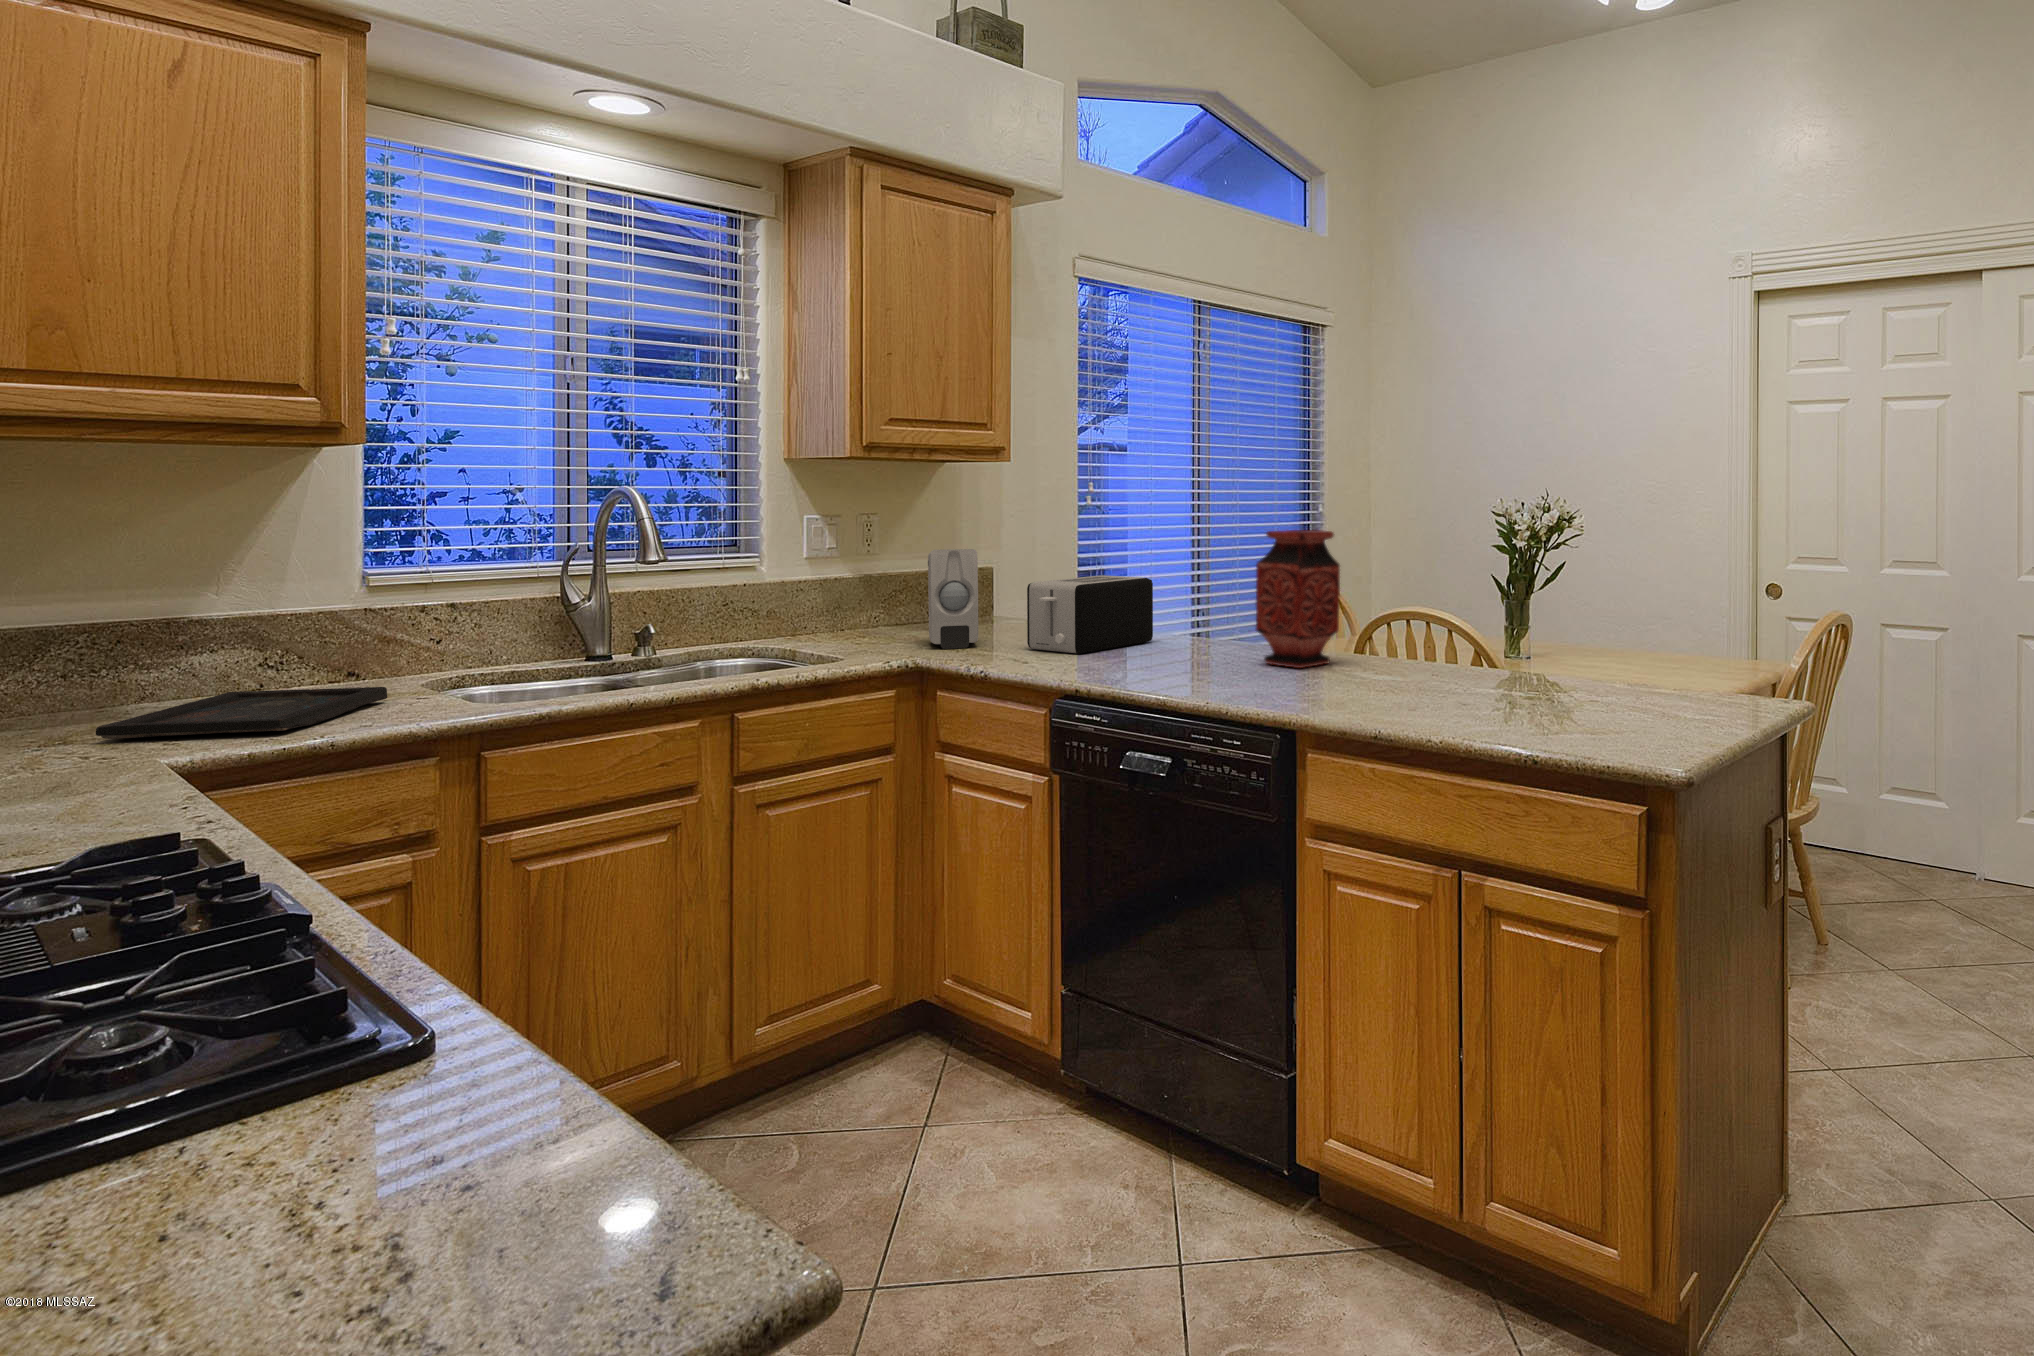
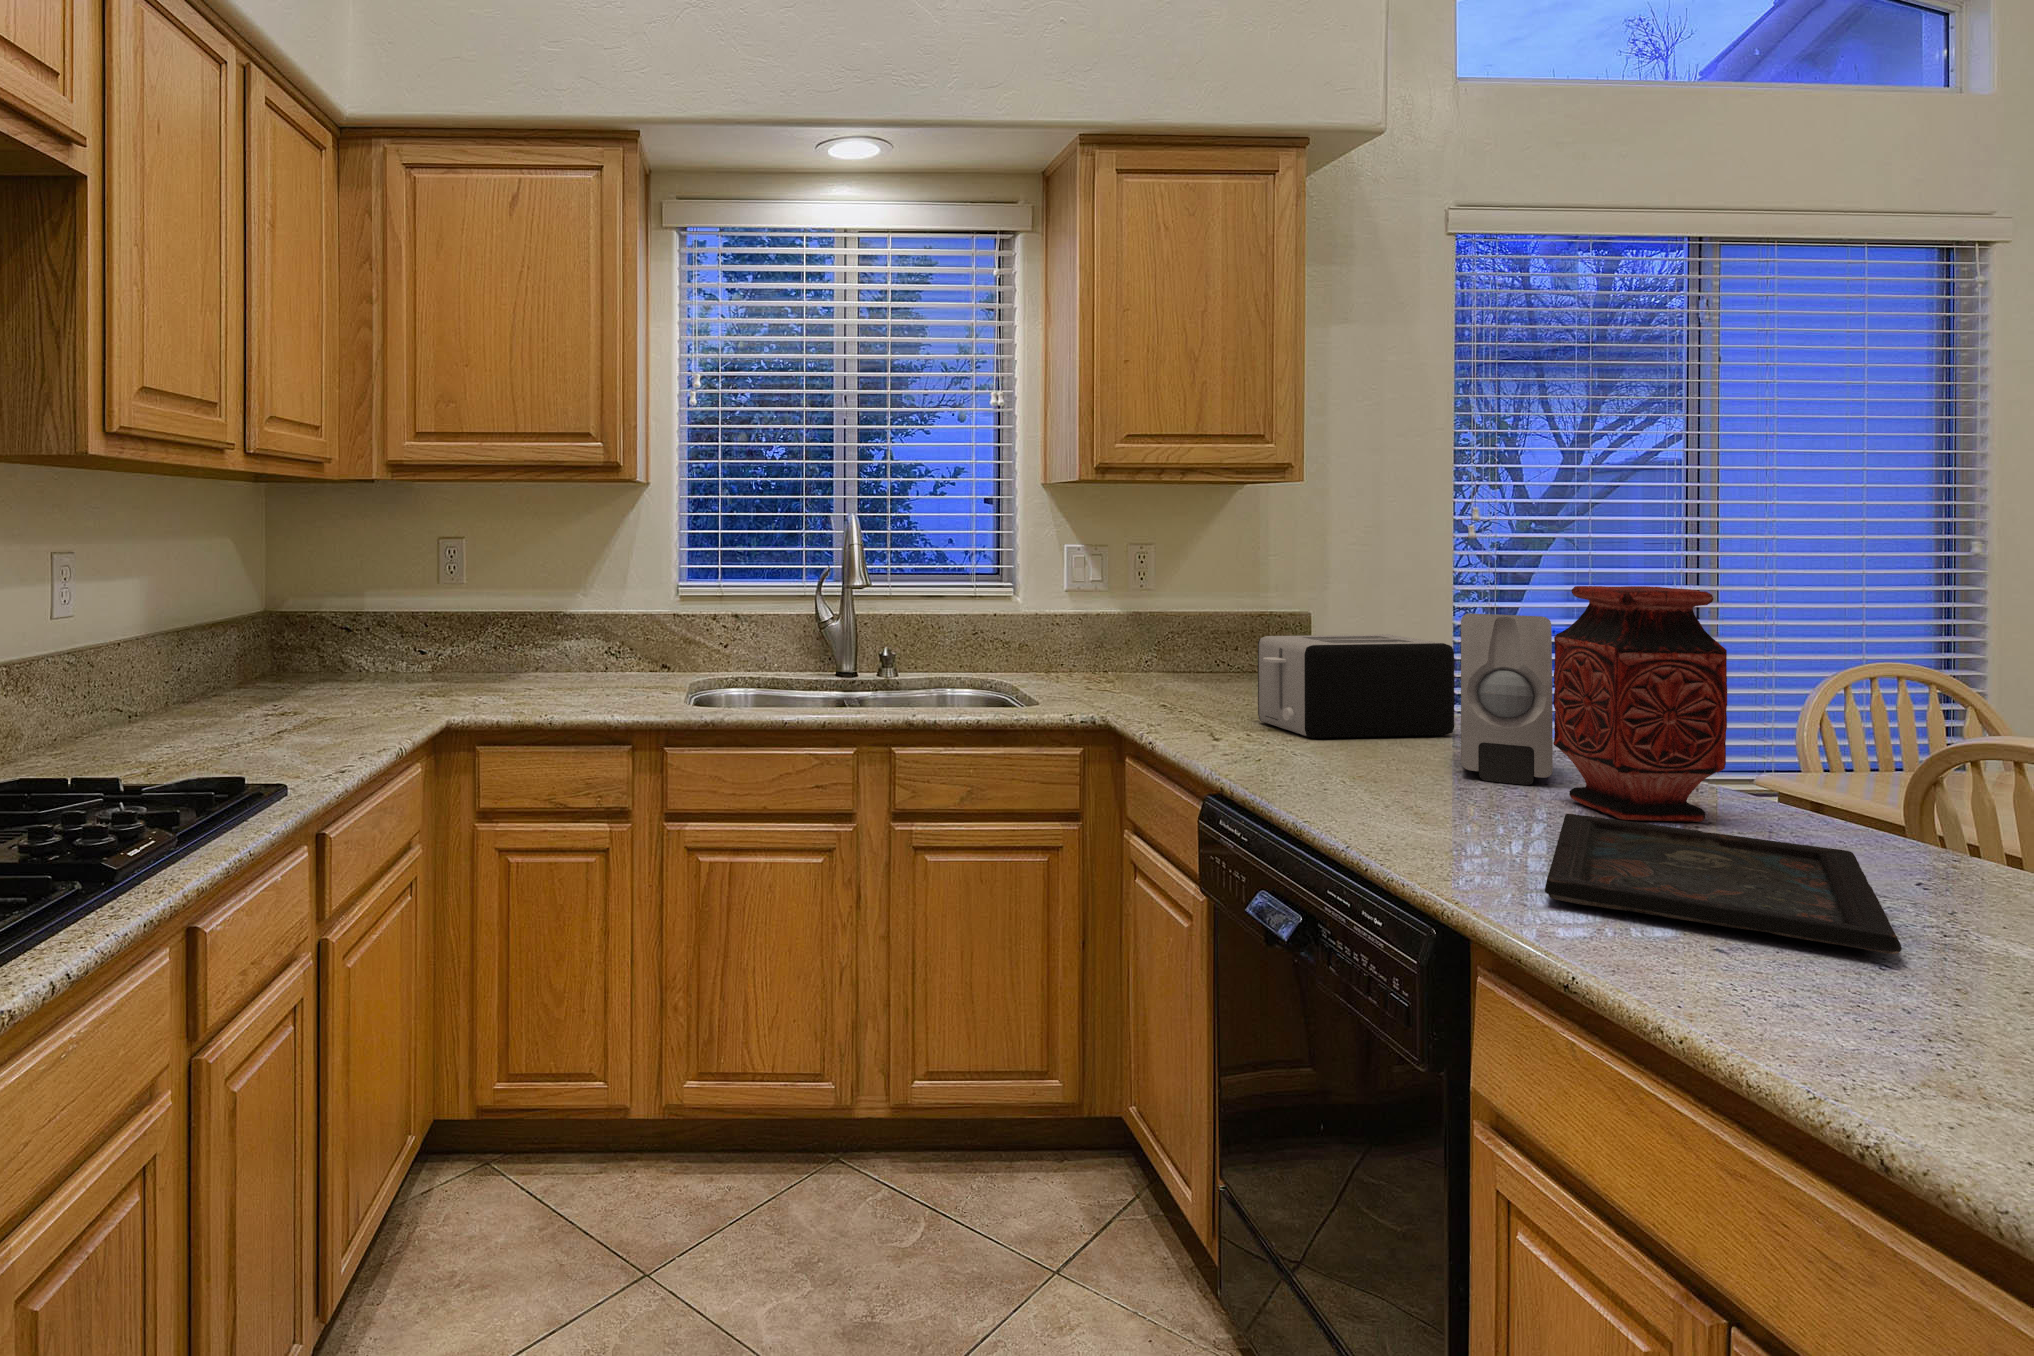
soap dispenser: present [928,549,978,649] -> present [1461,614,1553,785]
tray: present [96,687,387,739] -> present [1545,814,1902,954]

